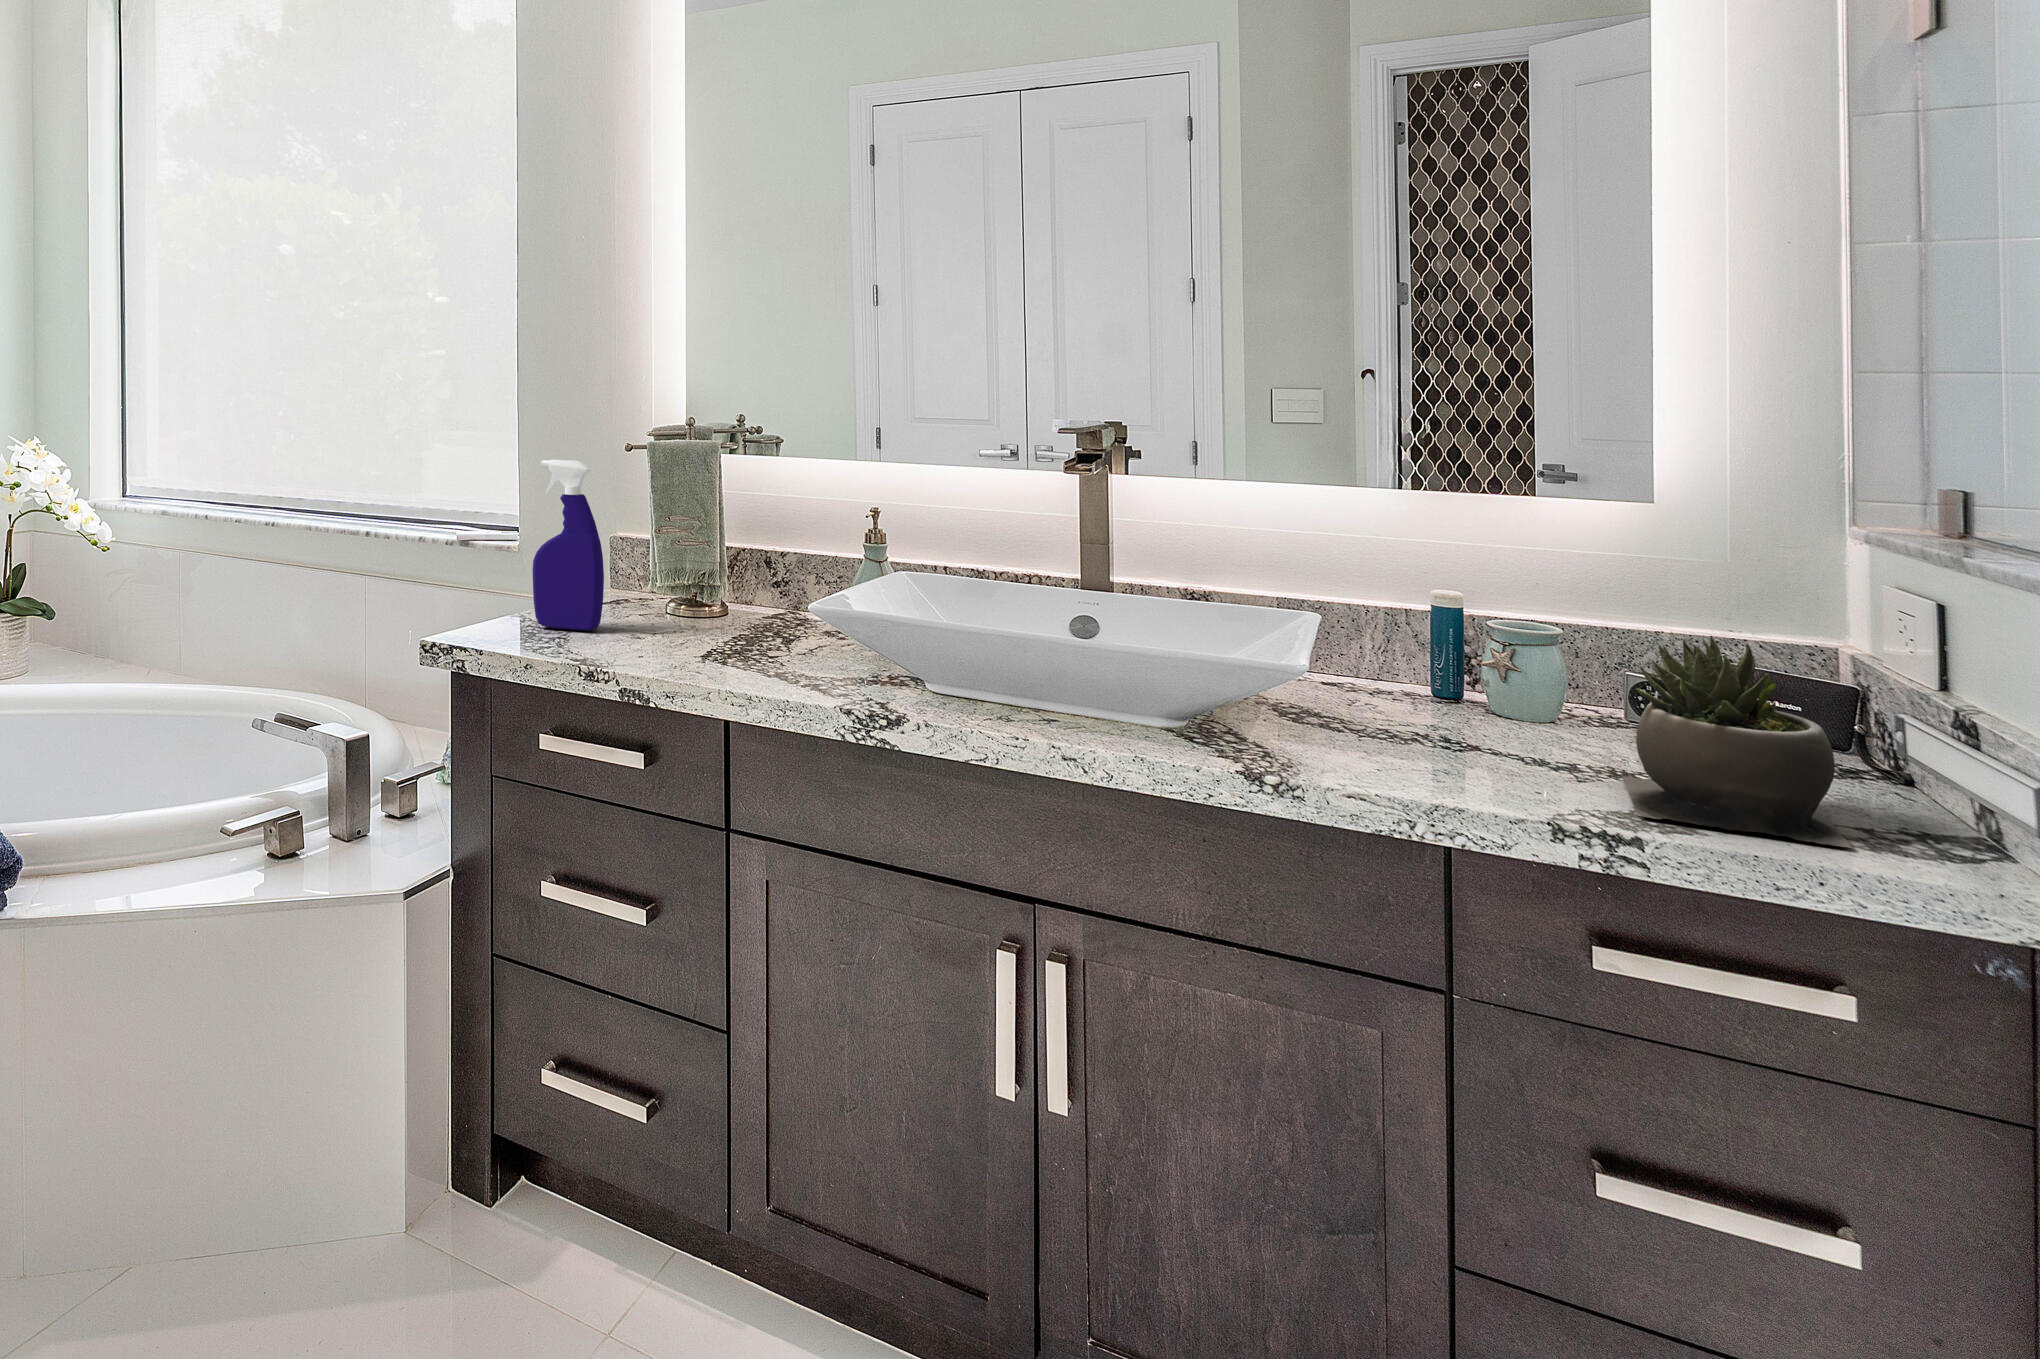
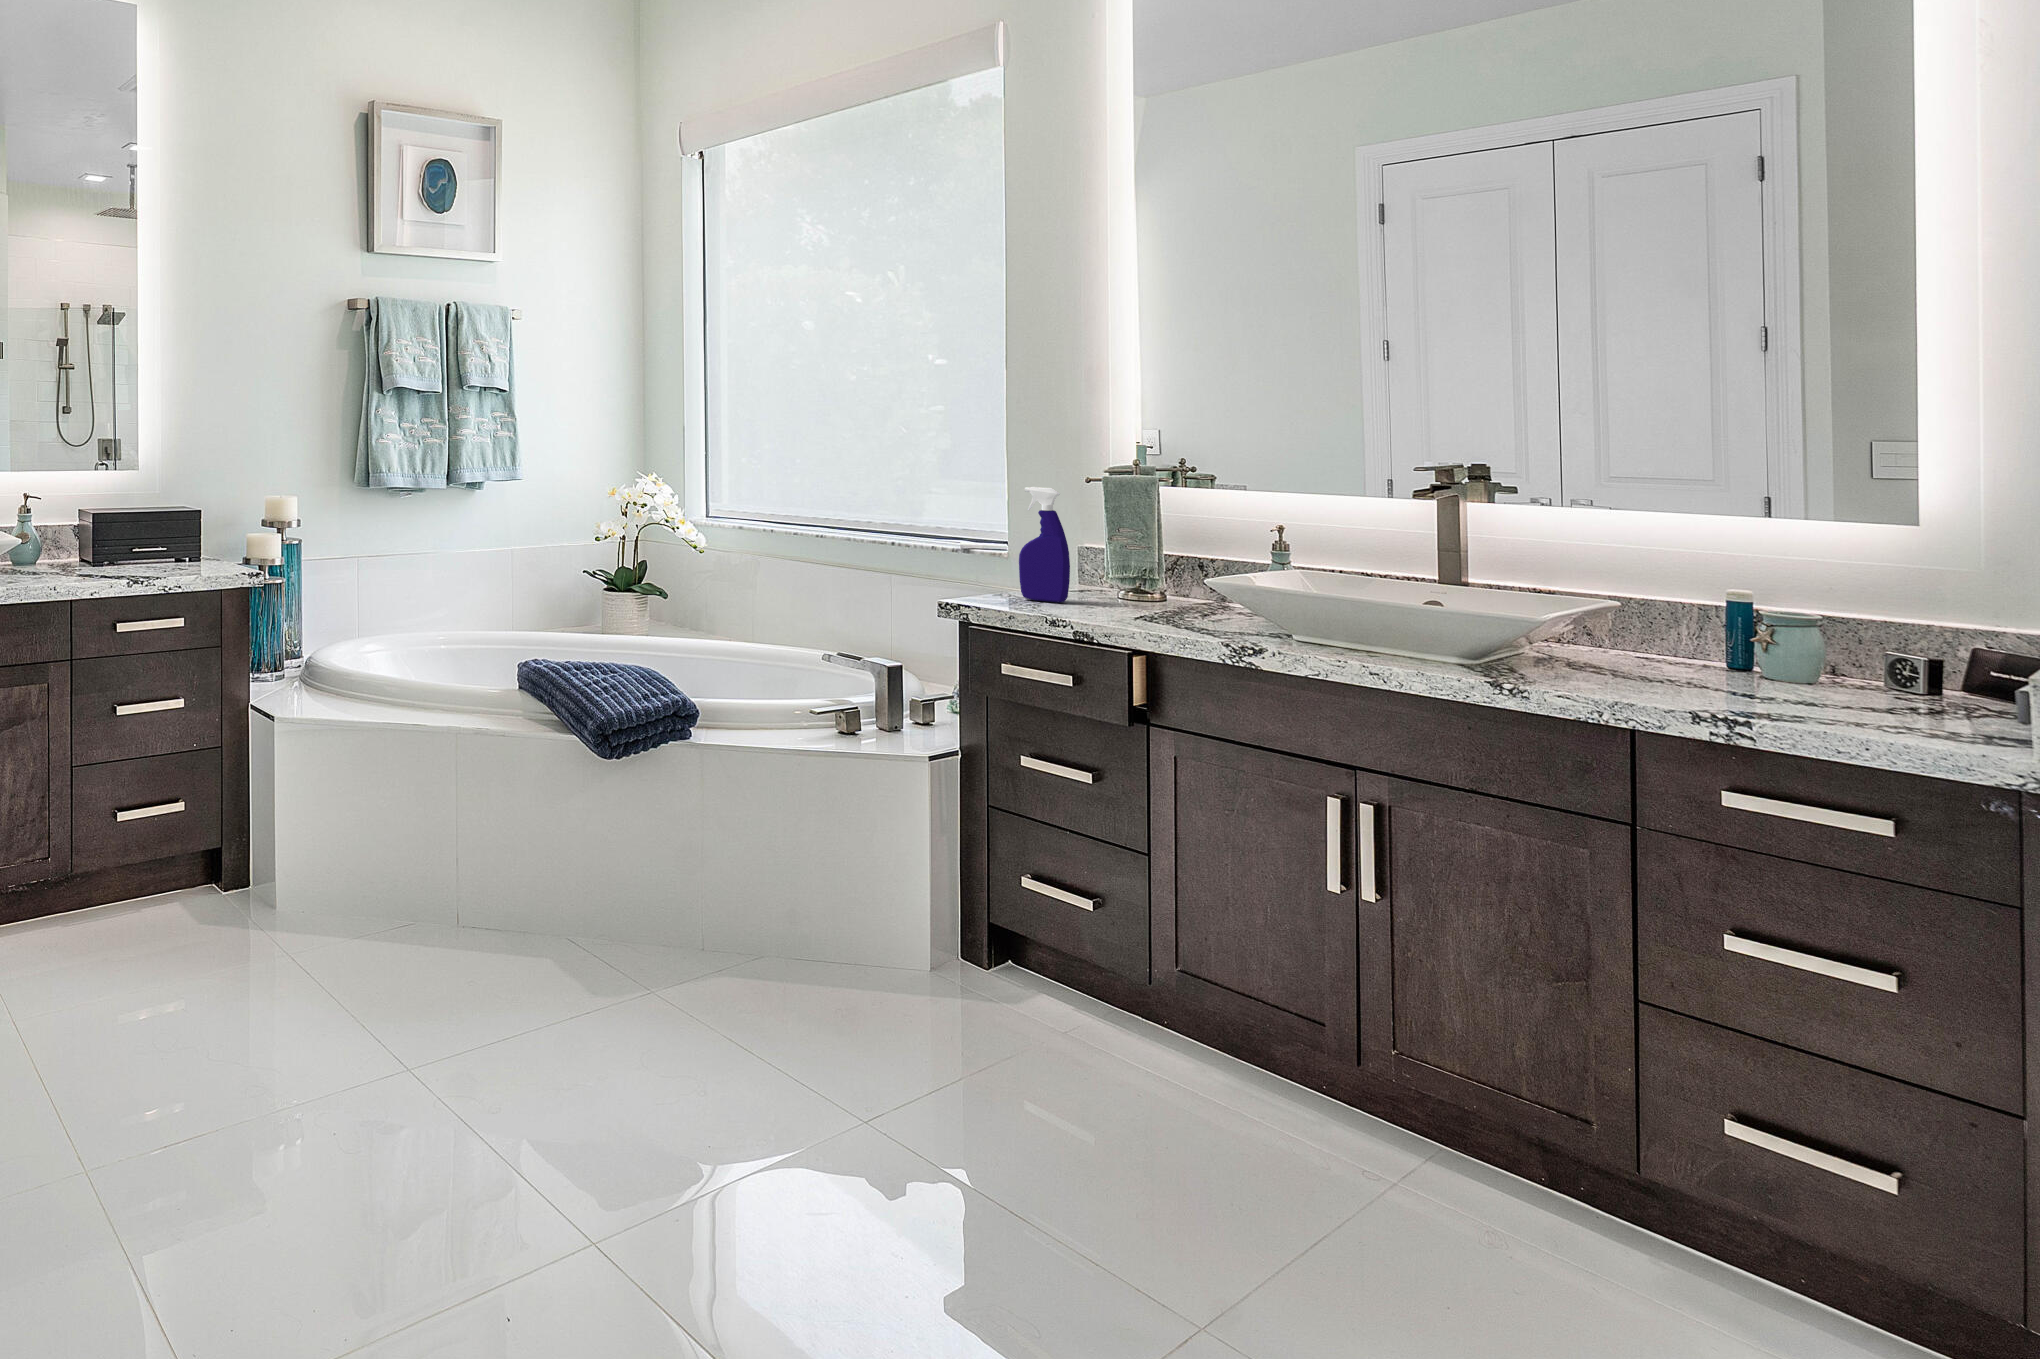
succulent plant: present [1622,637,1852,848] -> none [1761,601,1926,731]

